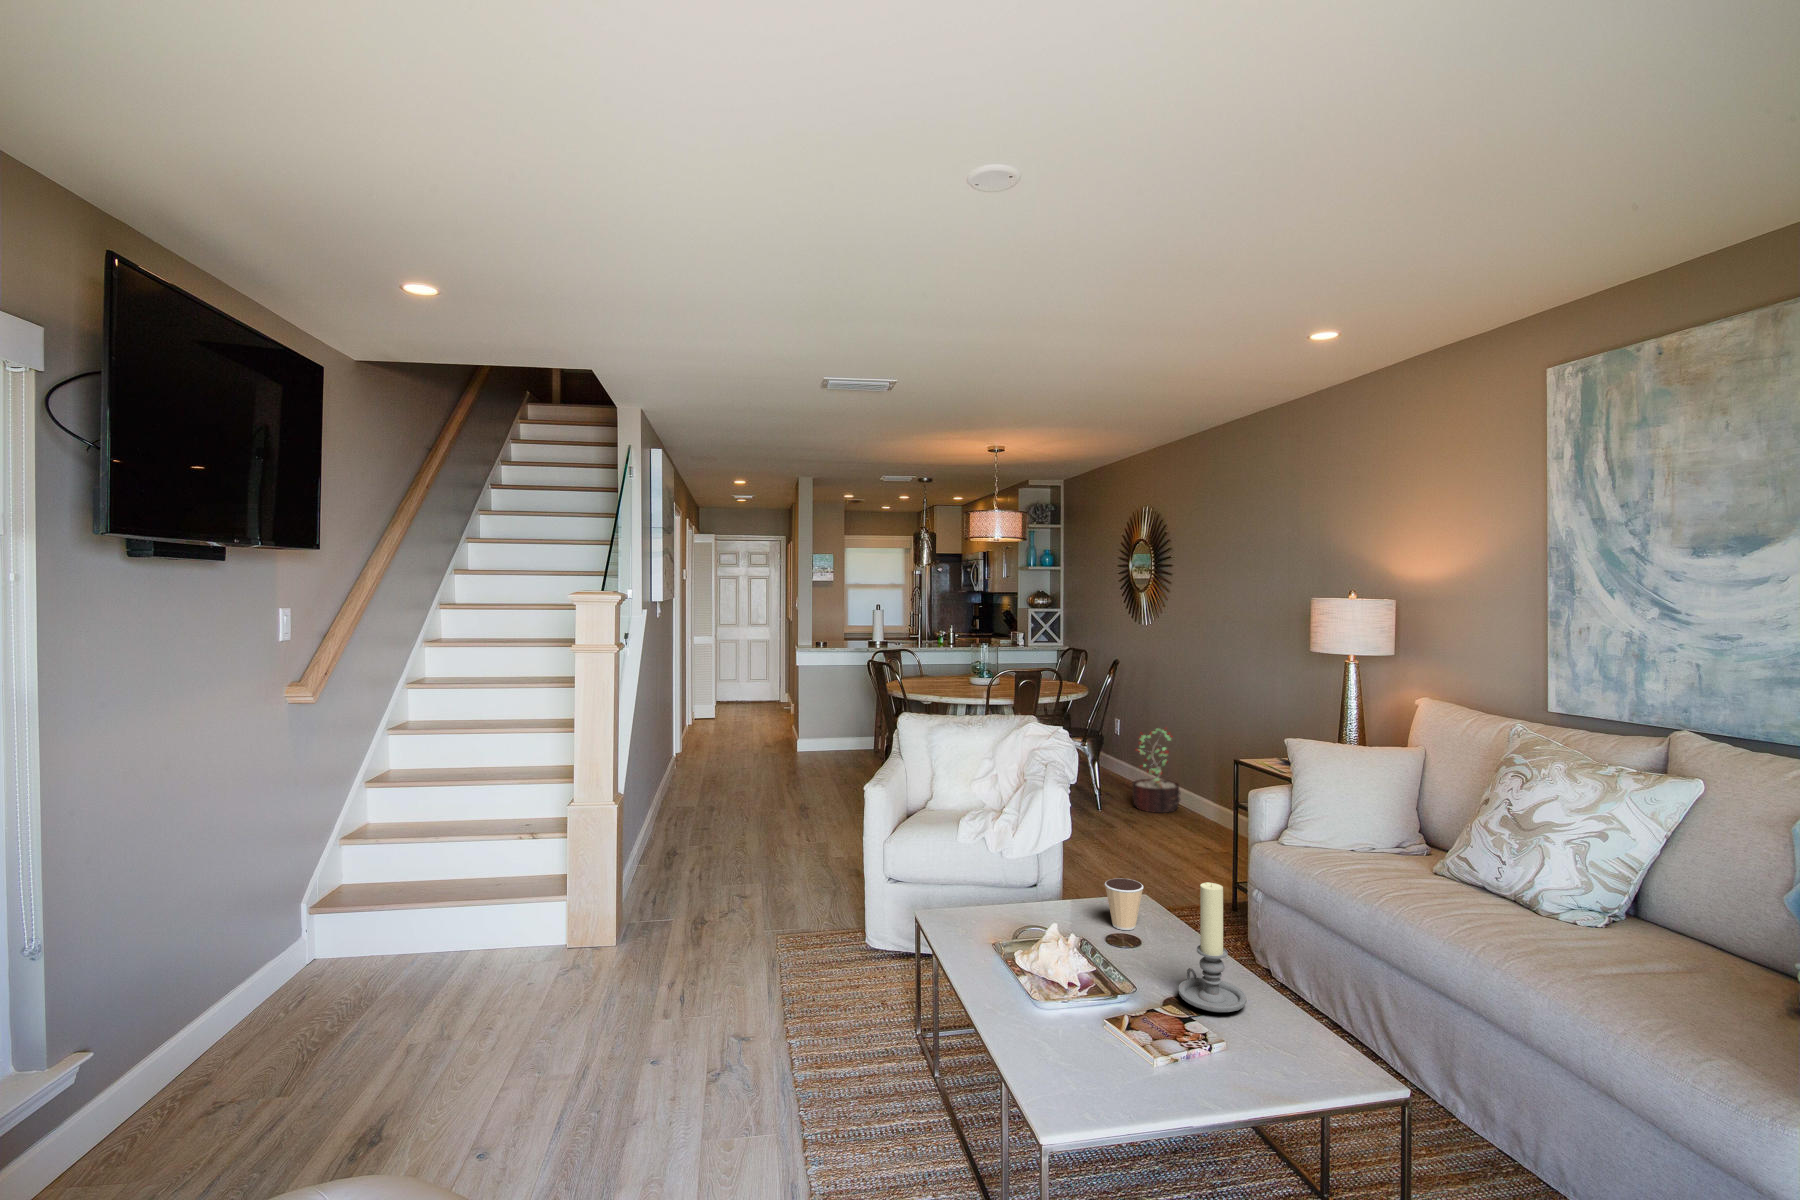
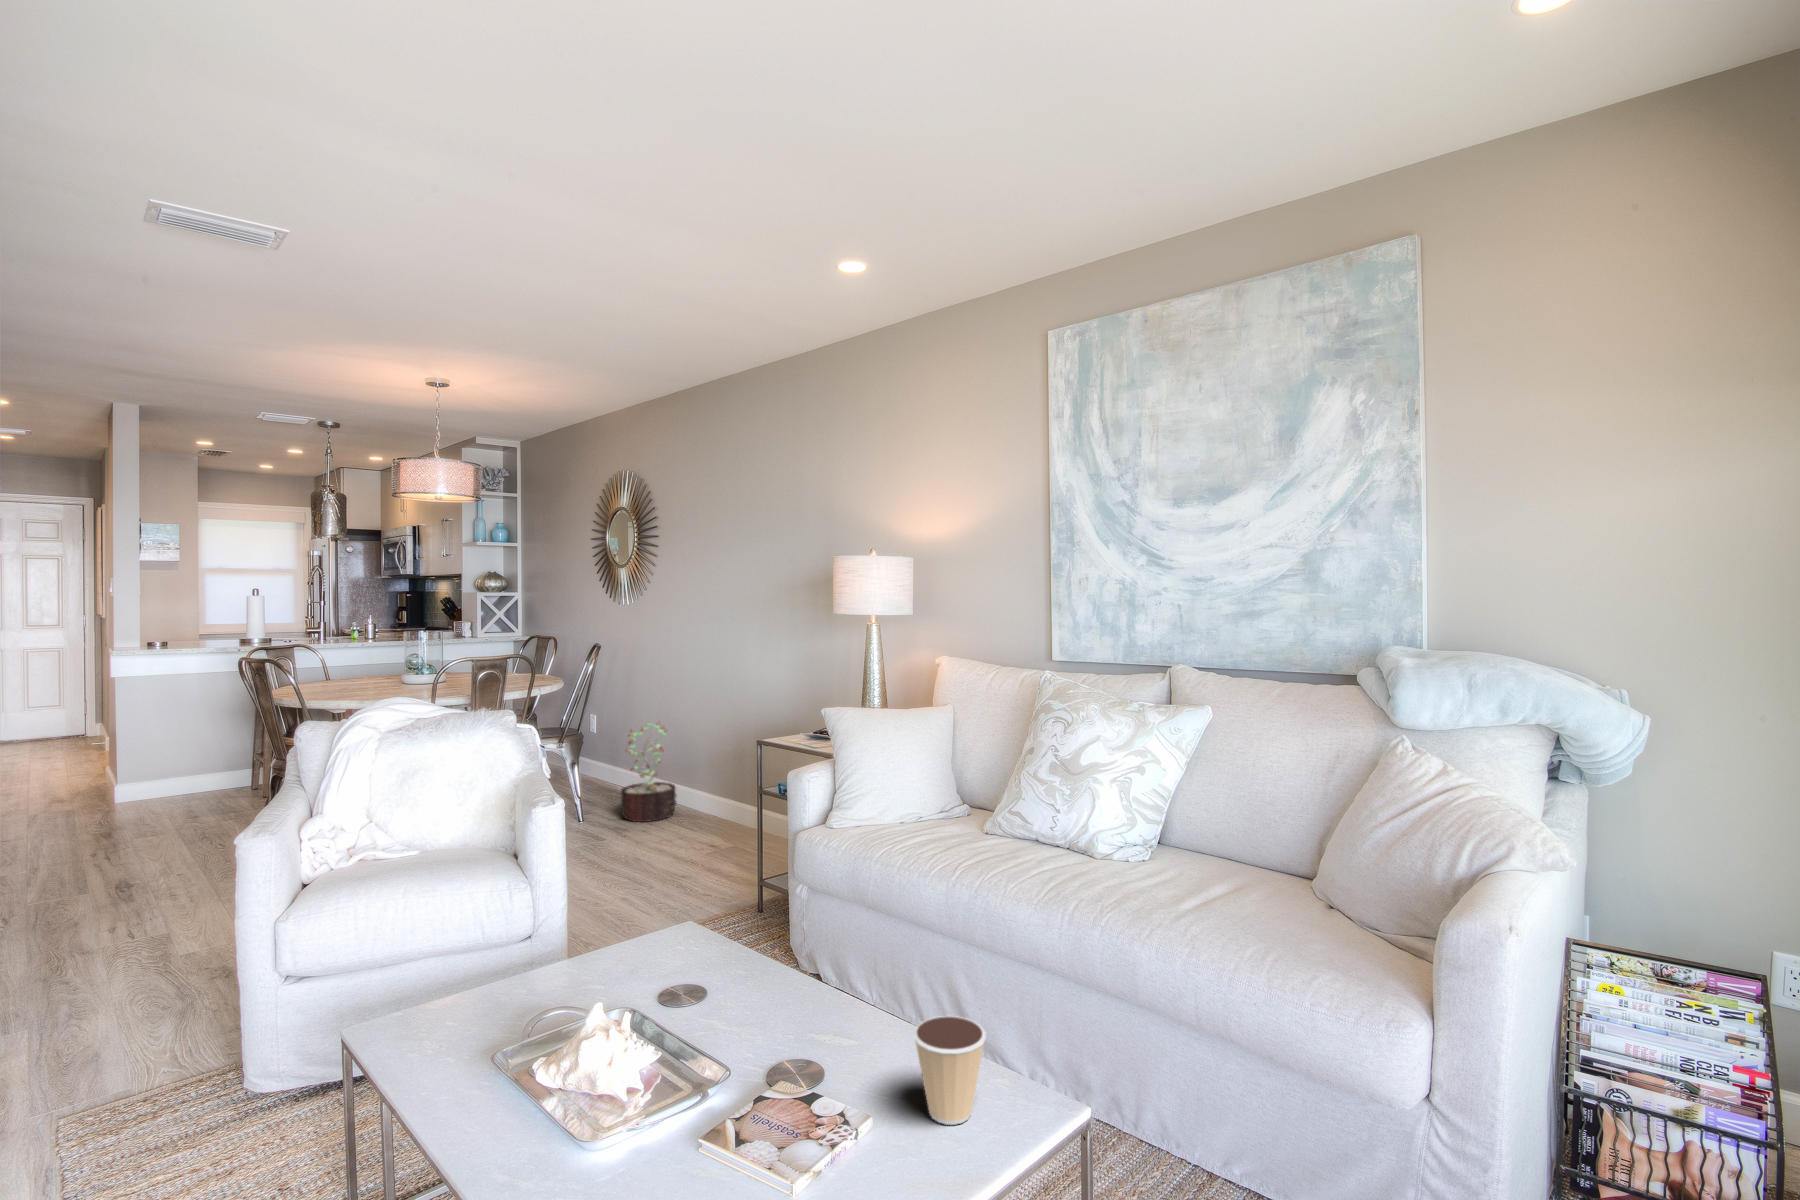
coffee cup: present [1105,878,1143,930] -> present [914,1016,986,1125]
candle holder: present [1178,882,1247,1012] -> none [784,890,873,1072]

